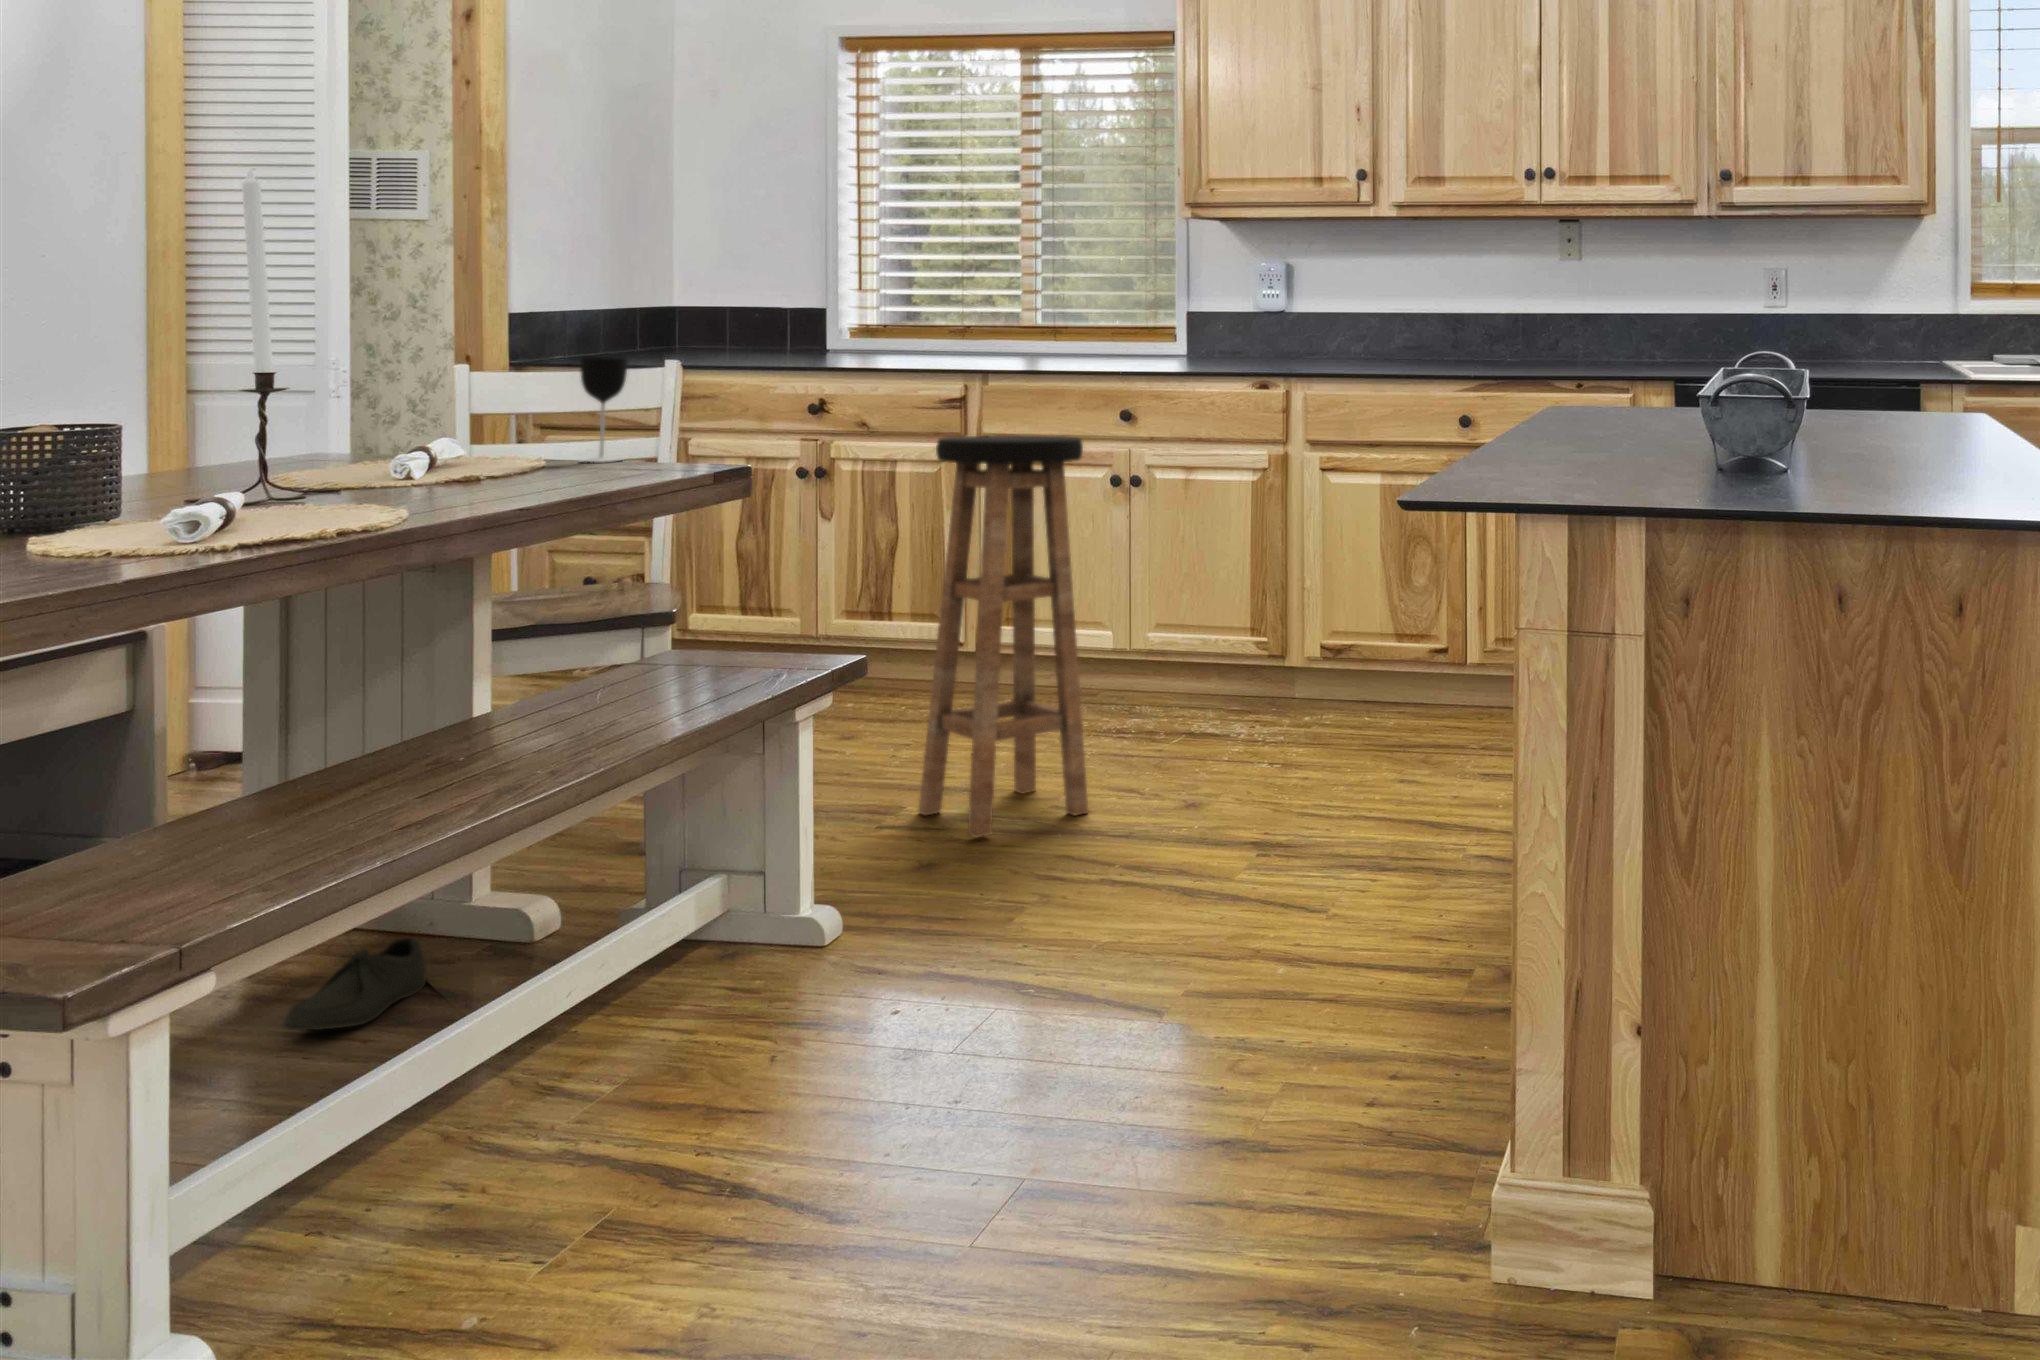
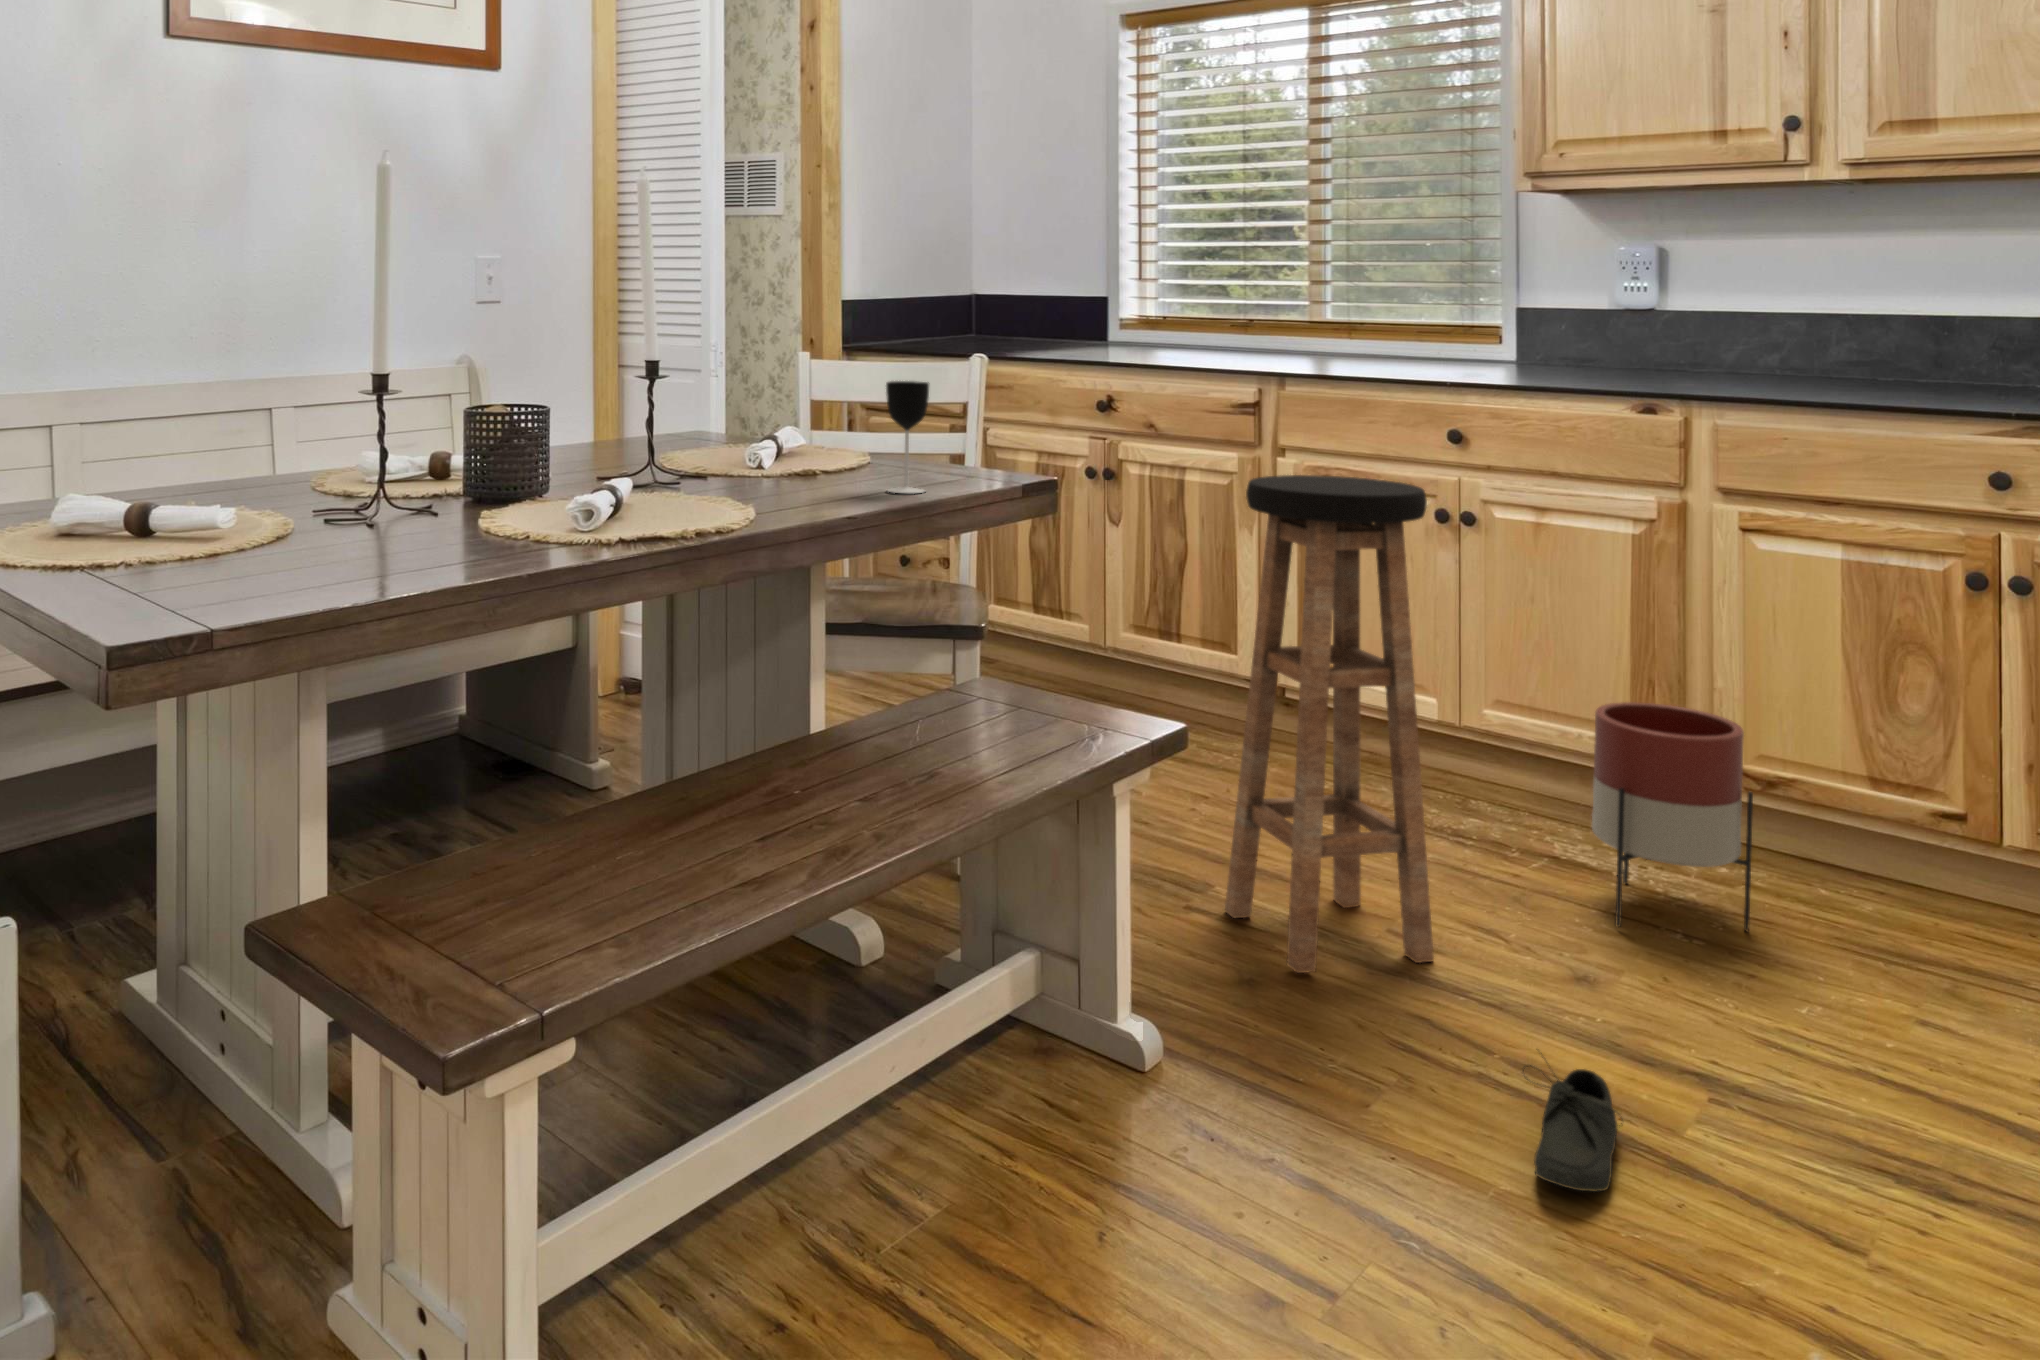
planter: none [1215,603,1320,770] -> present [1592,702,1753,931]
shoe: present [283,938,426,1030] -> present [1524,1057,1622,1191]

